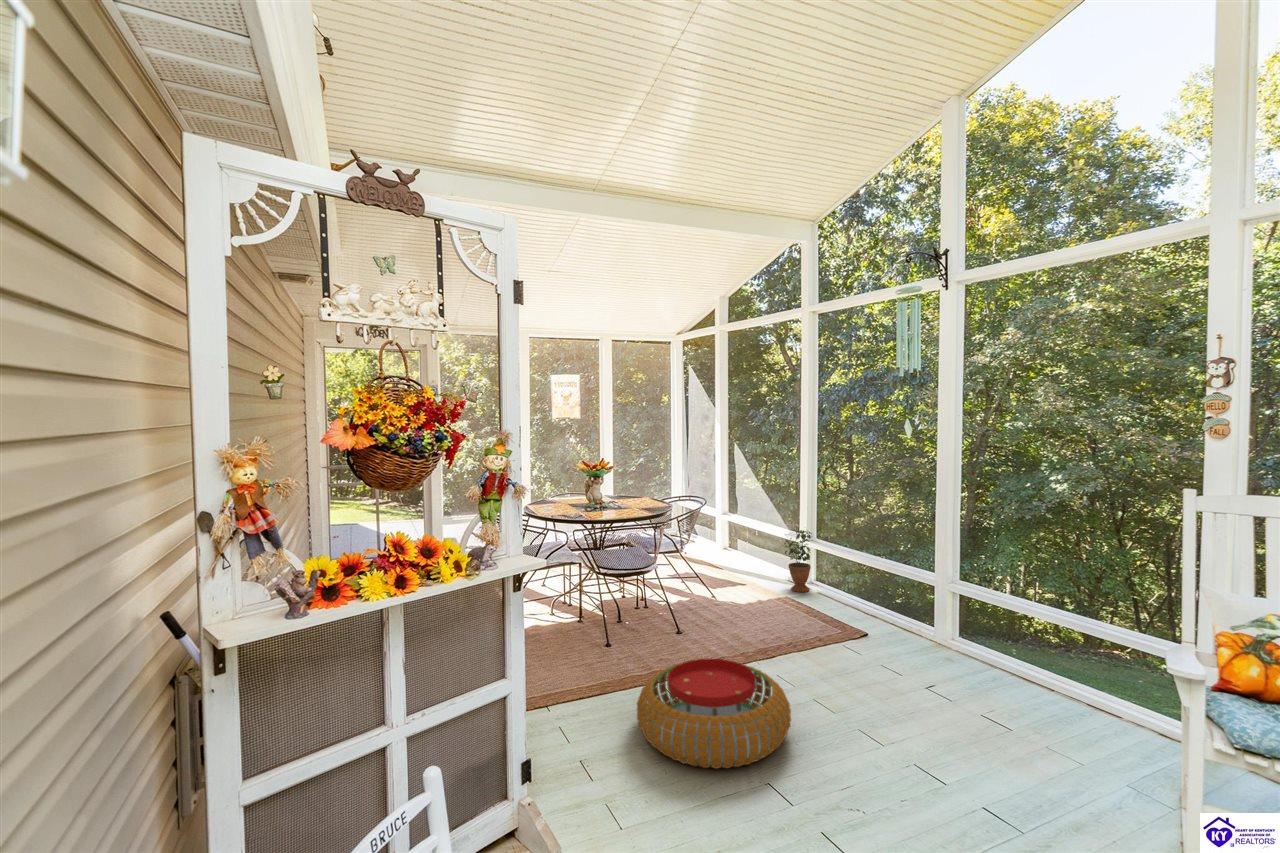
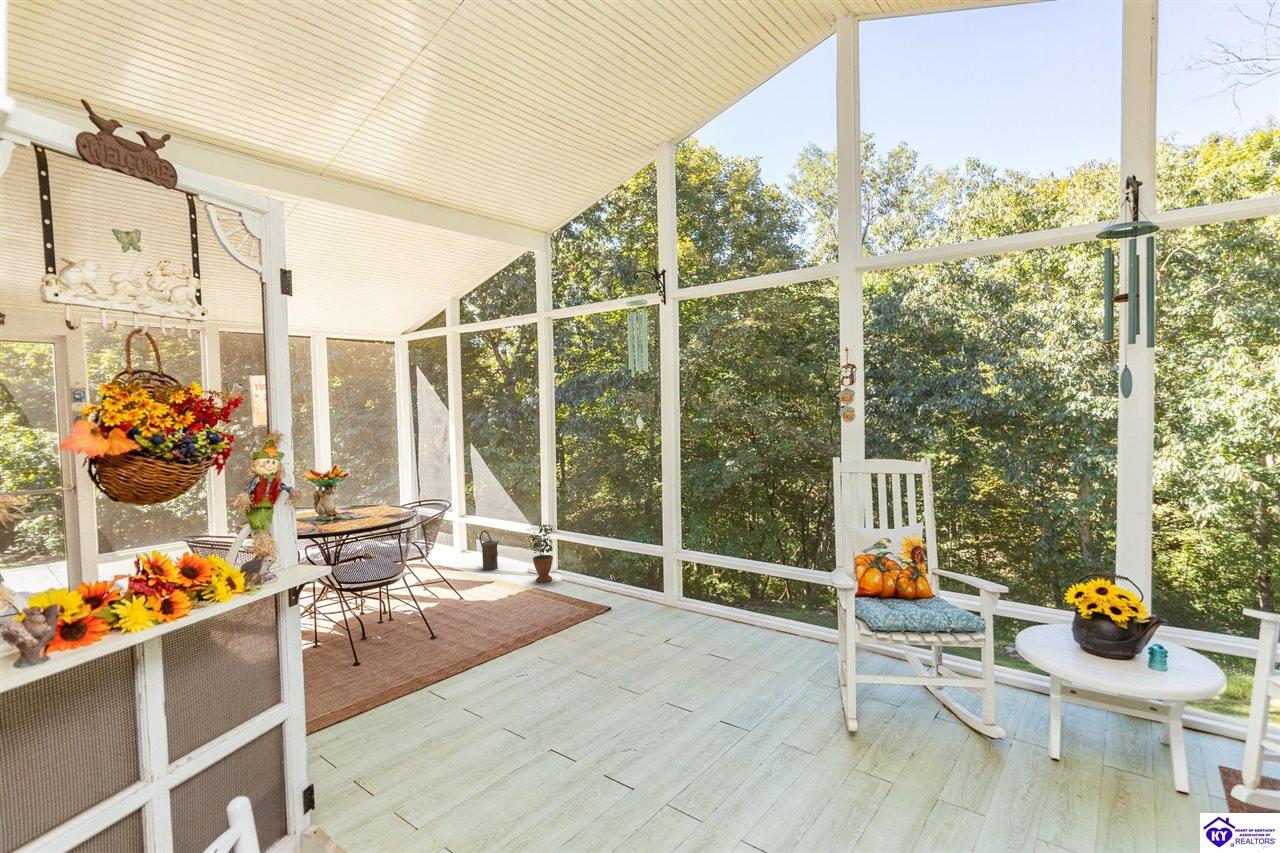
watering can: none [738,529,756,570] -> present [480,530,499,570]
pouf: present [637,659,791,769] -> none [412,648,562,750]

